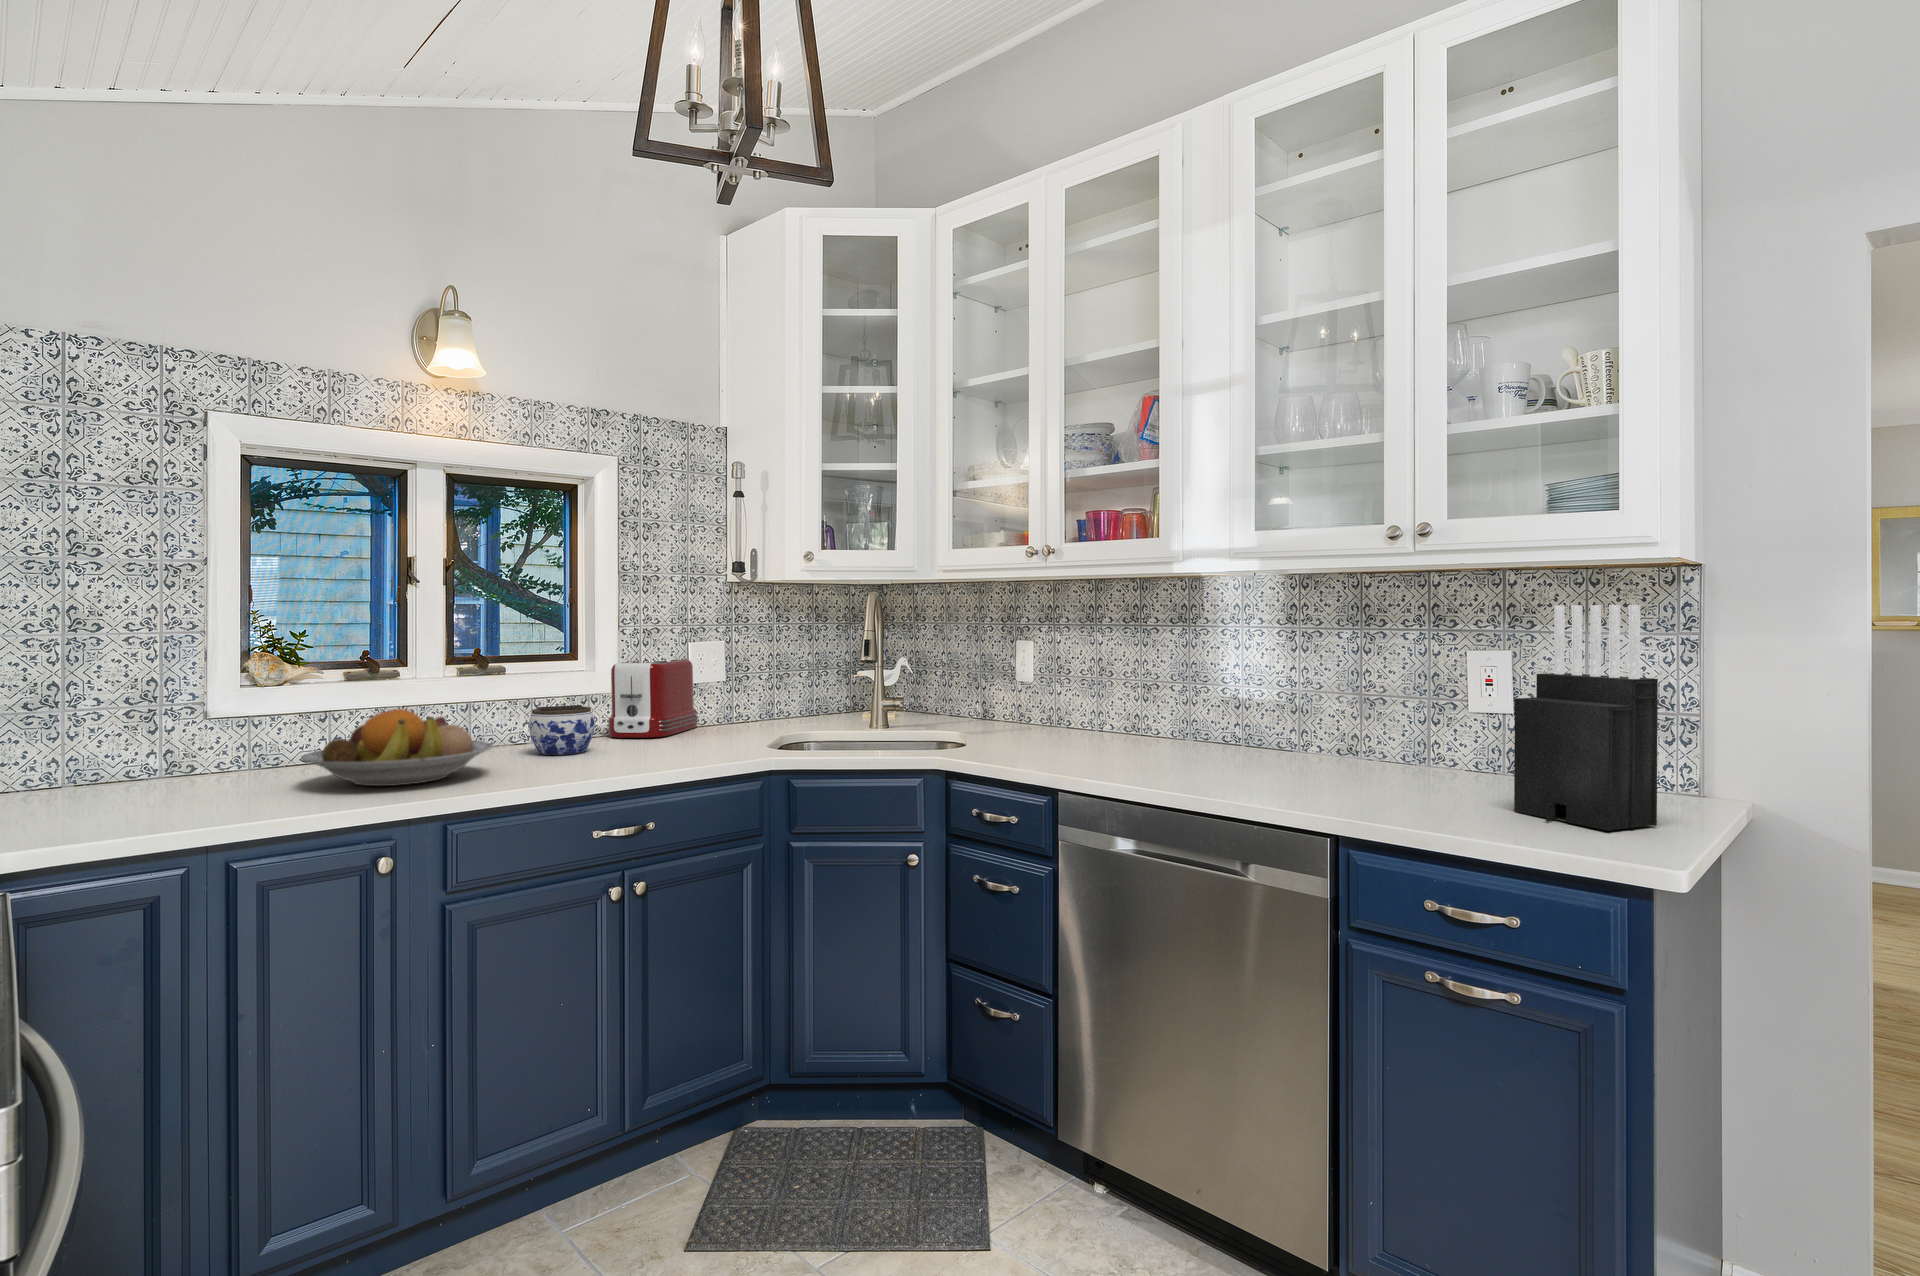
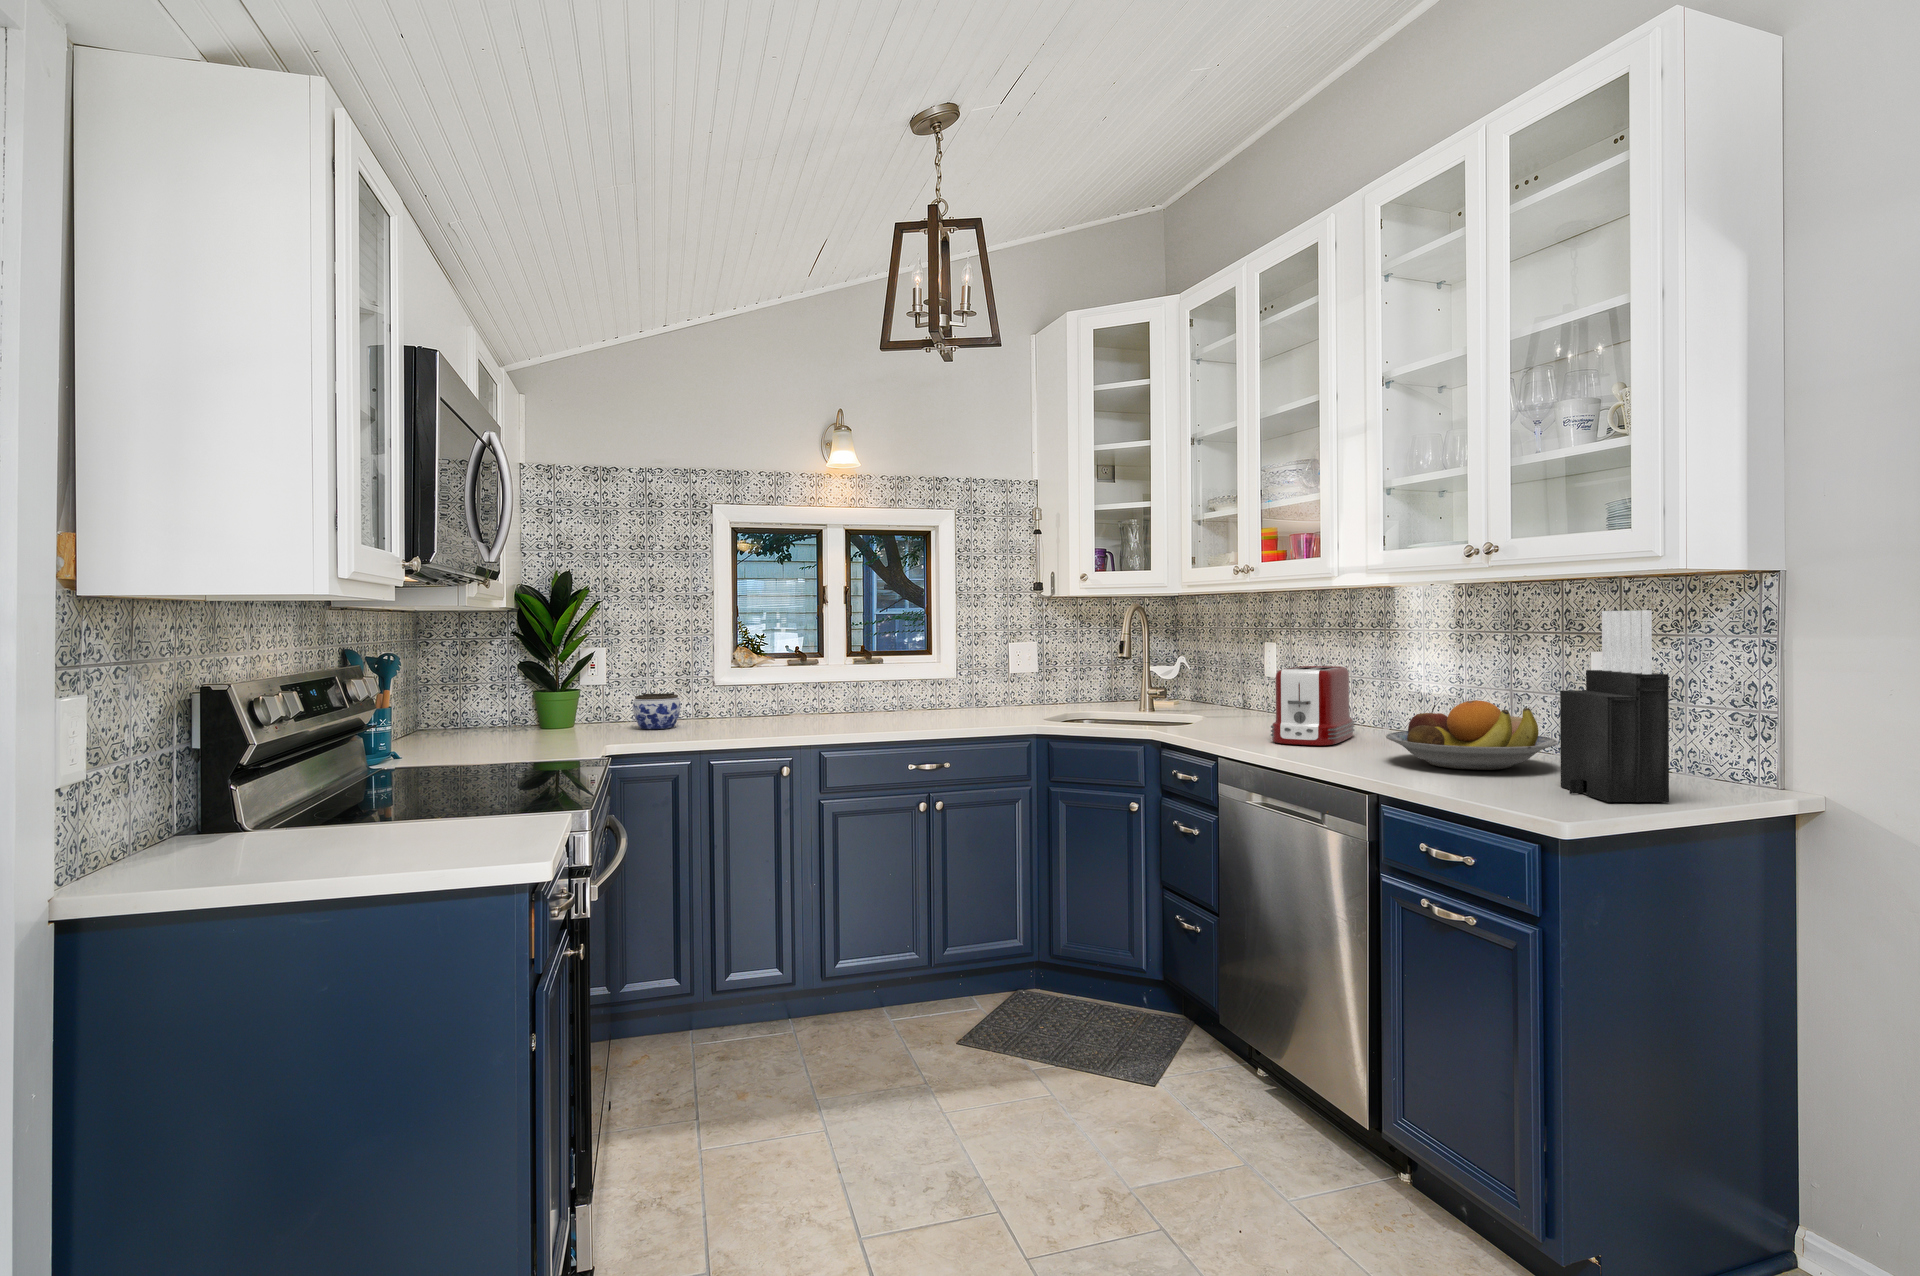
toaster: present [607,659,699,738] -> present [1271,666,1355,745]
jar: present [529,705,595,755] -> present [633,693,681,729]
fruit bowl: present [302,709,492,786] -> present [1386,700,1558,770]

